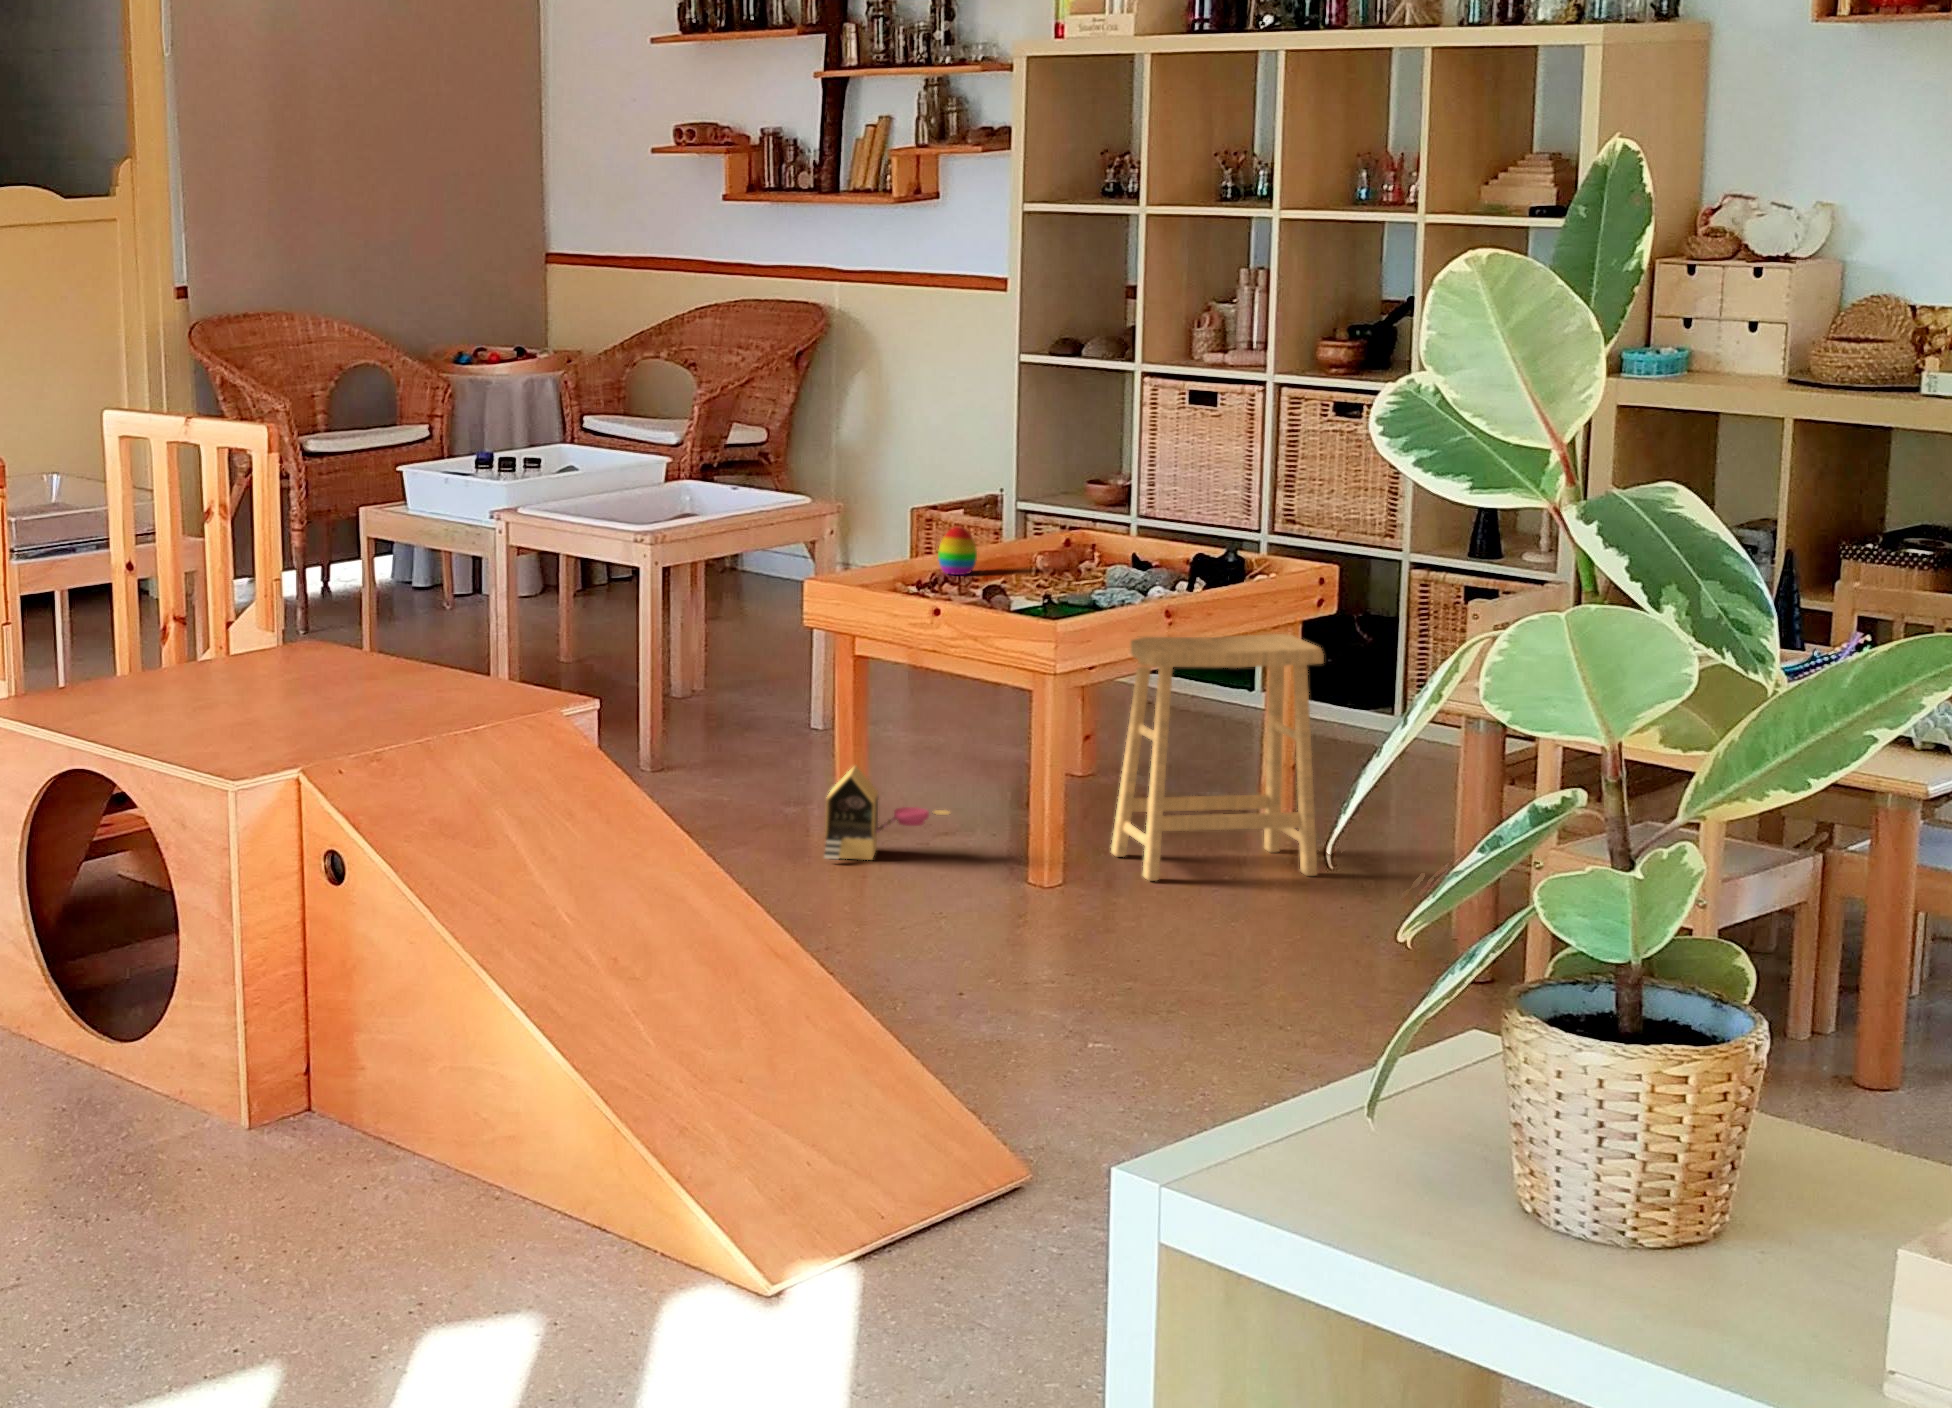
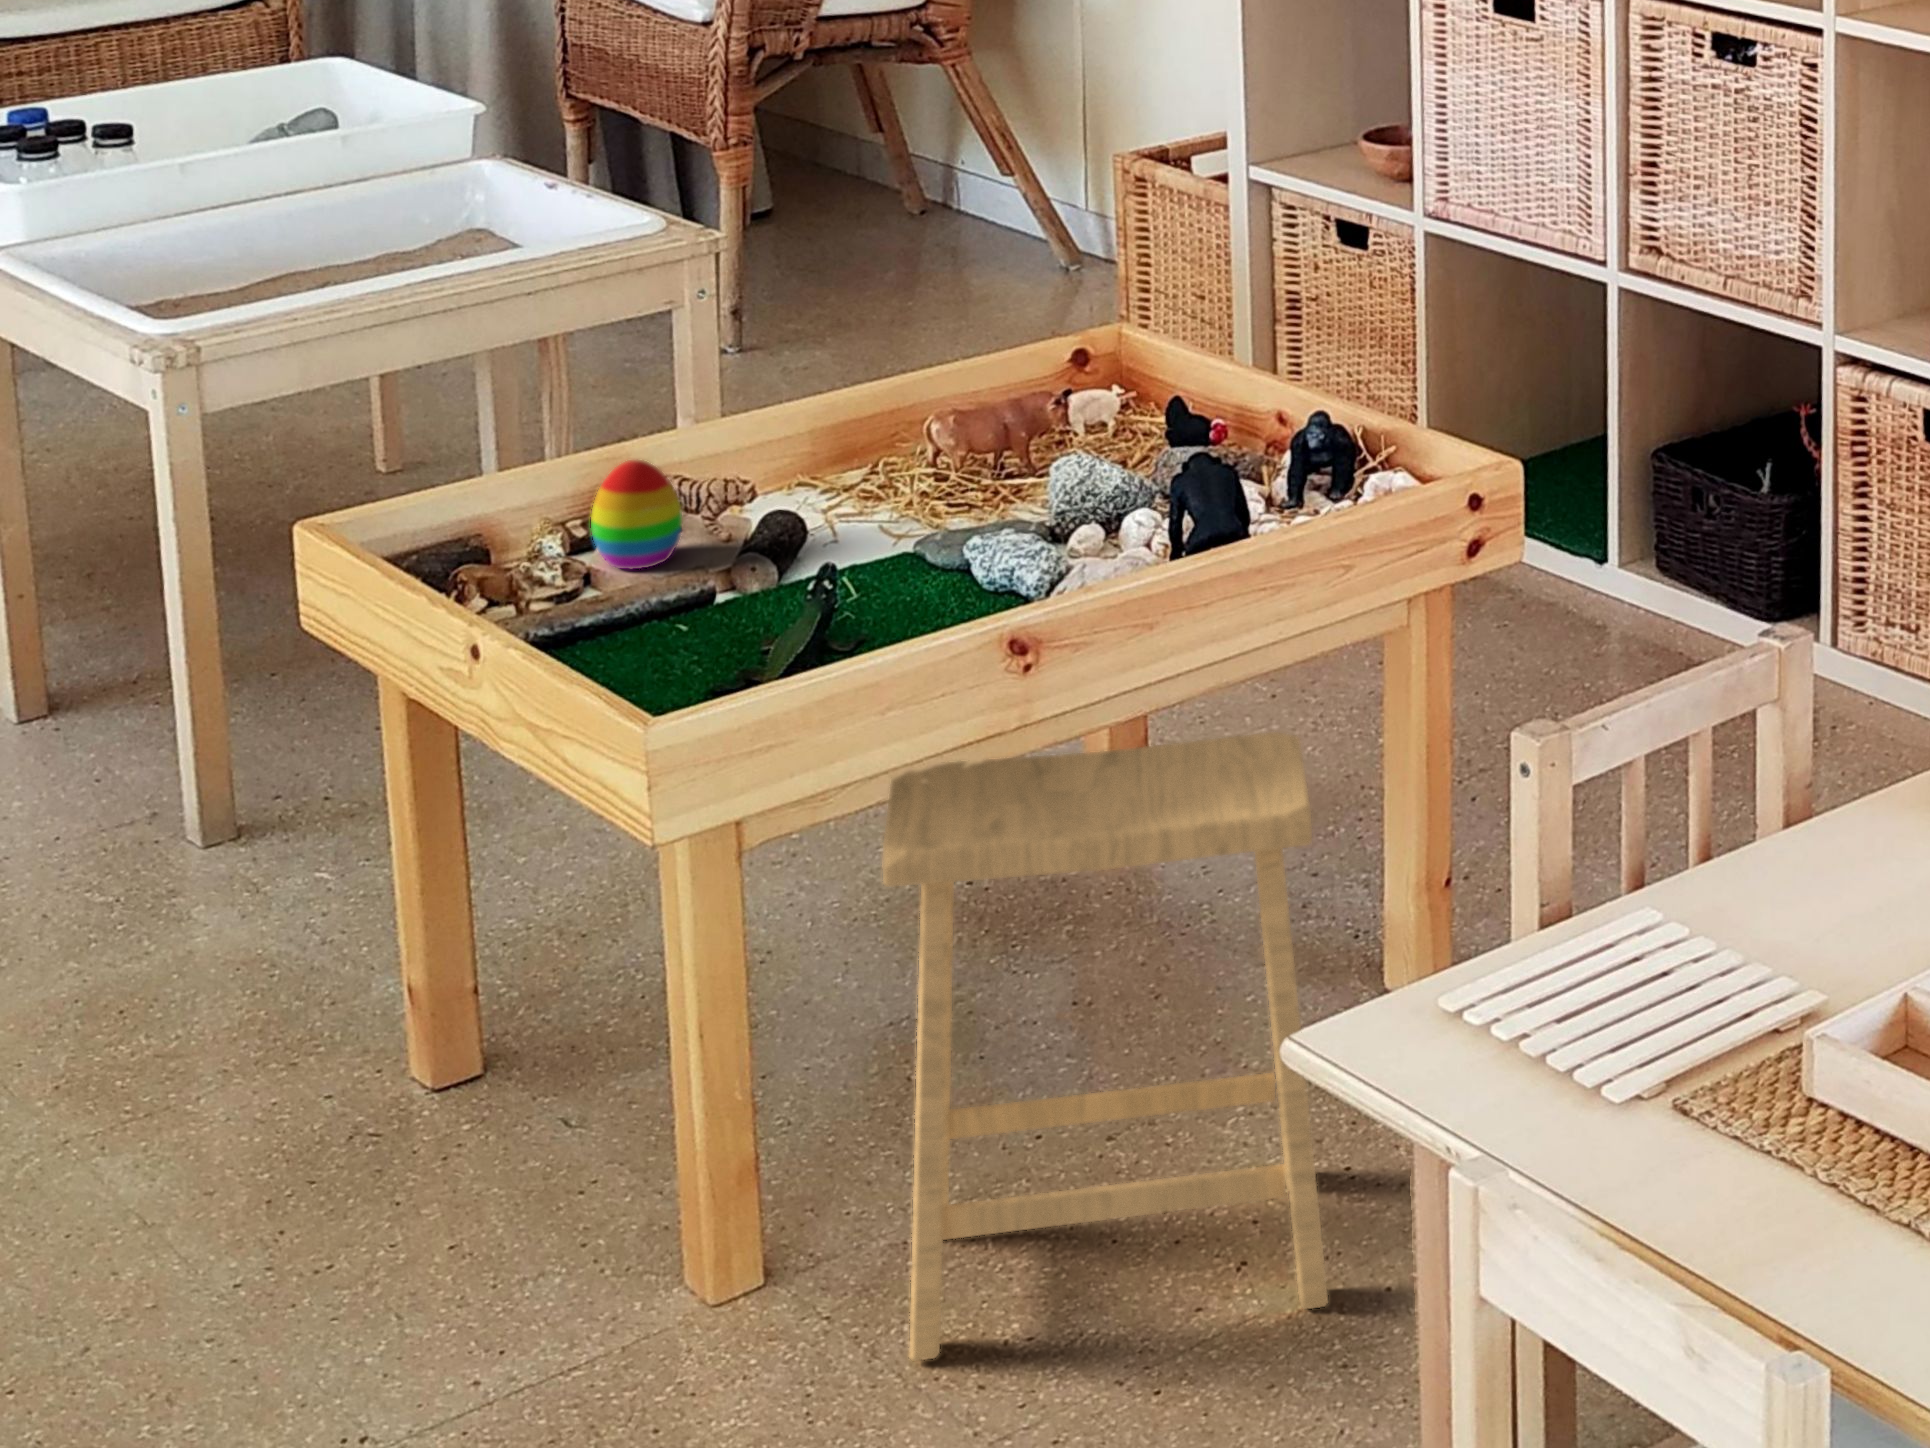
toy house: present [824,766,950,860] -> none [205,1046,533,1302]

